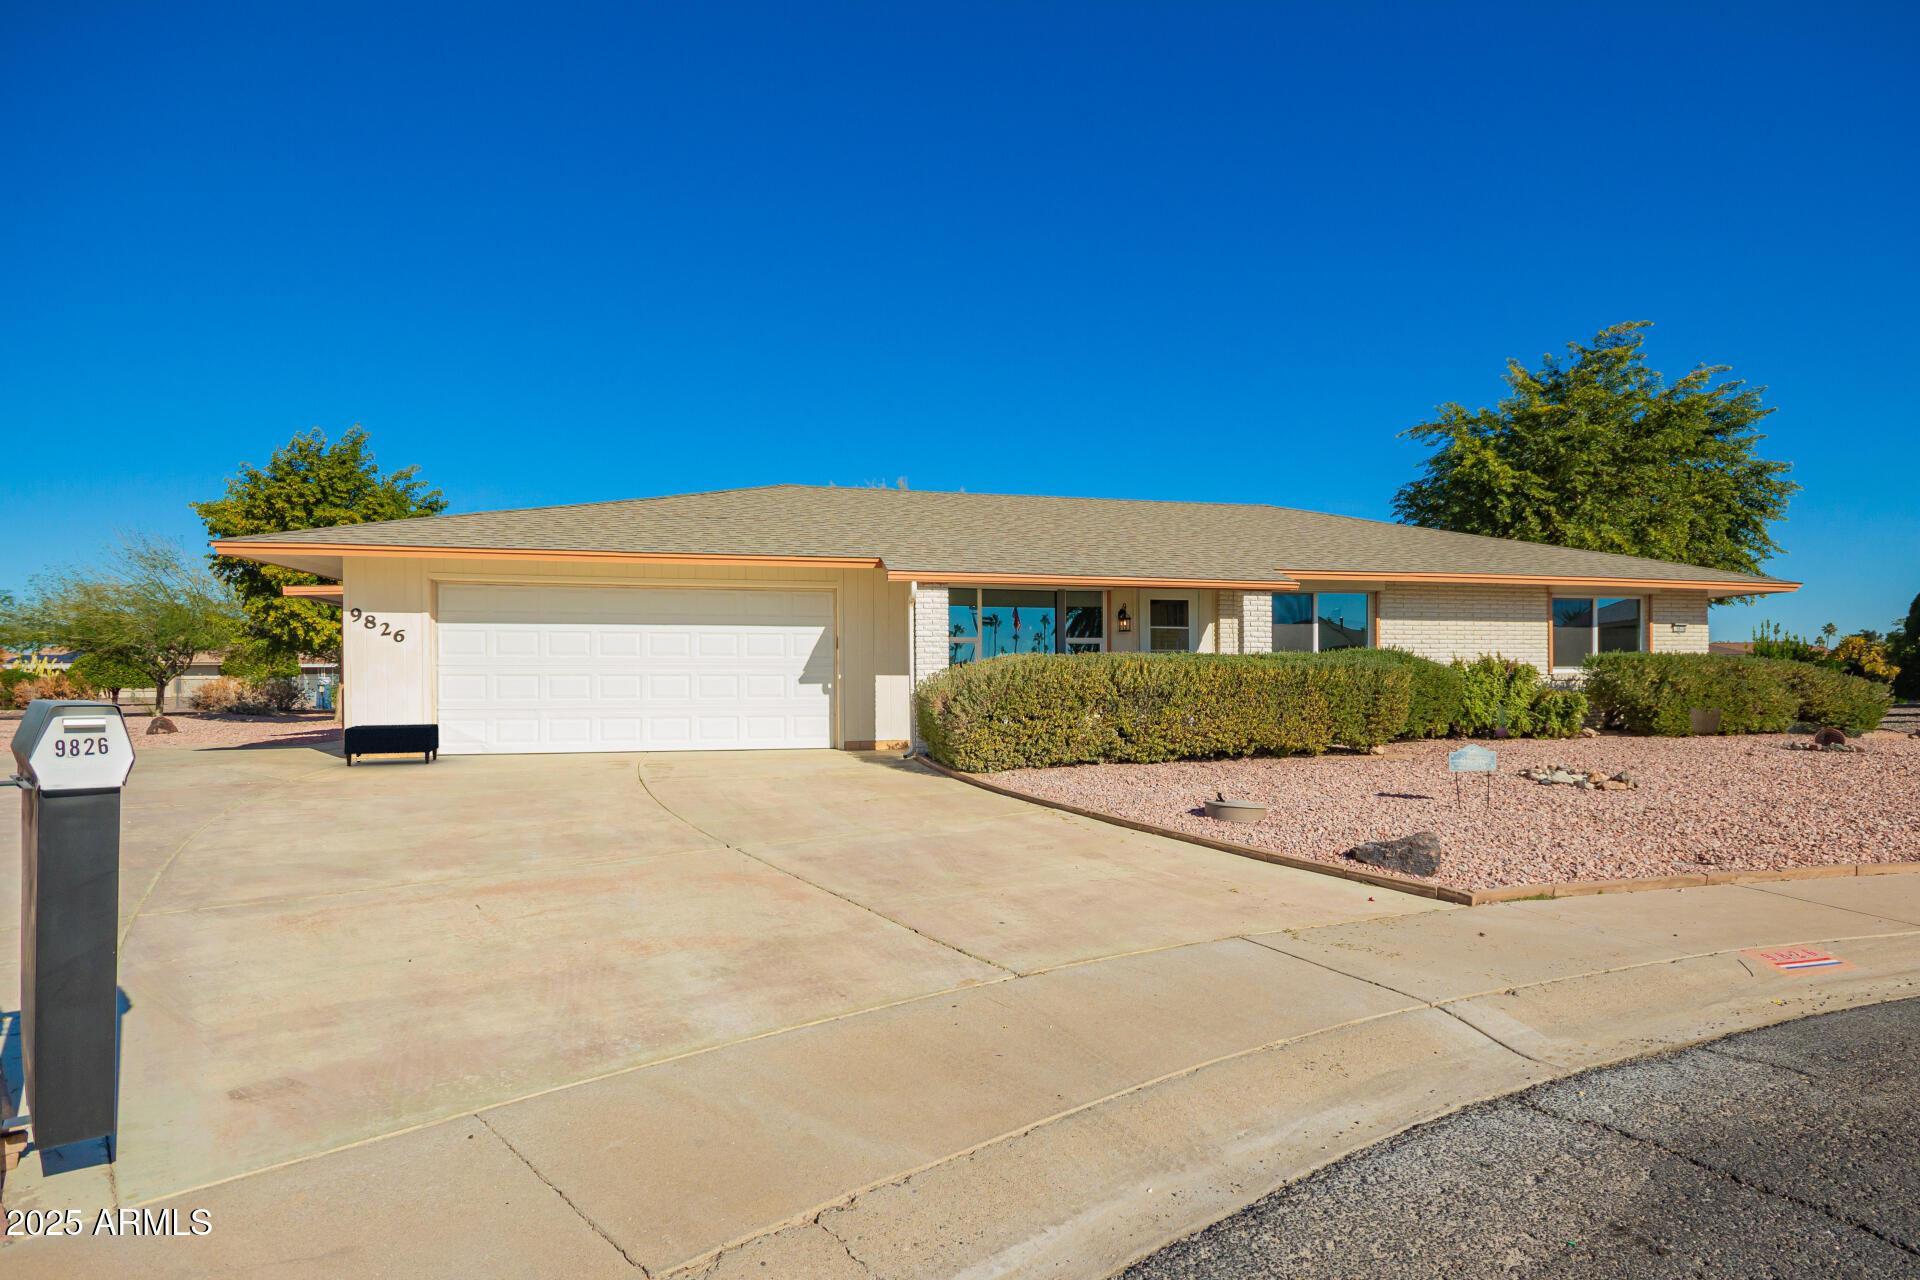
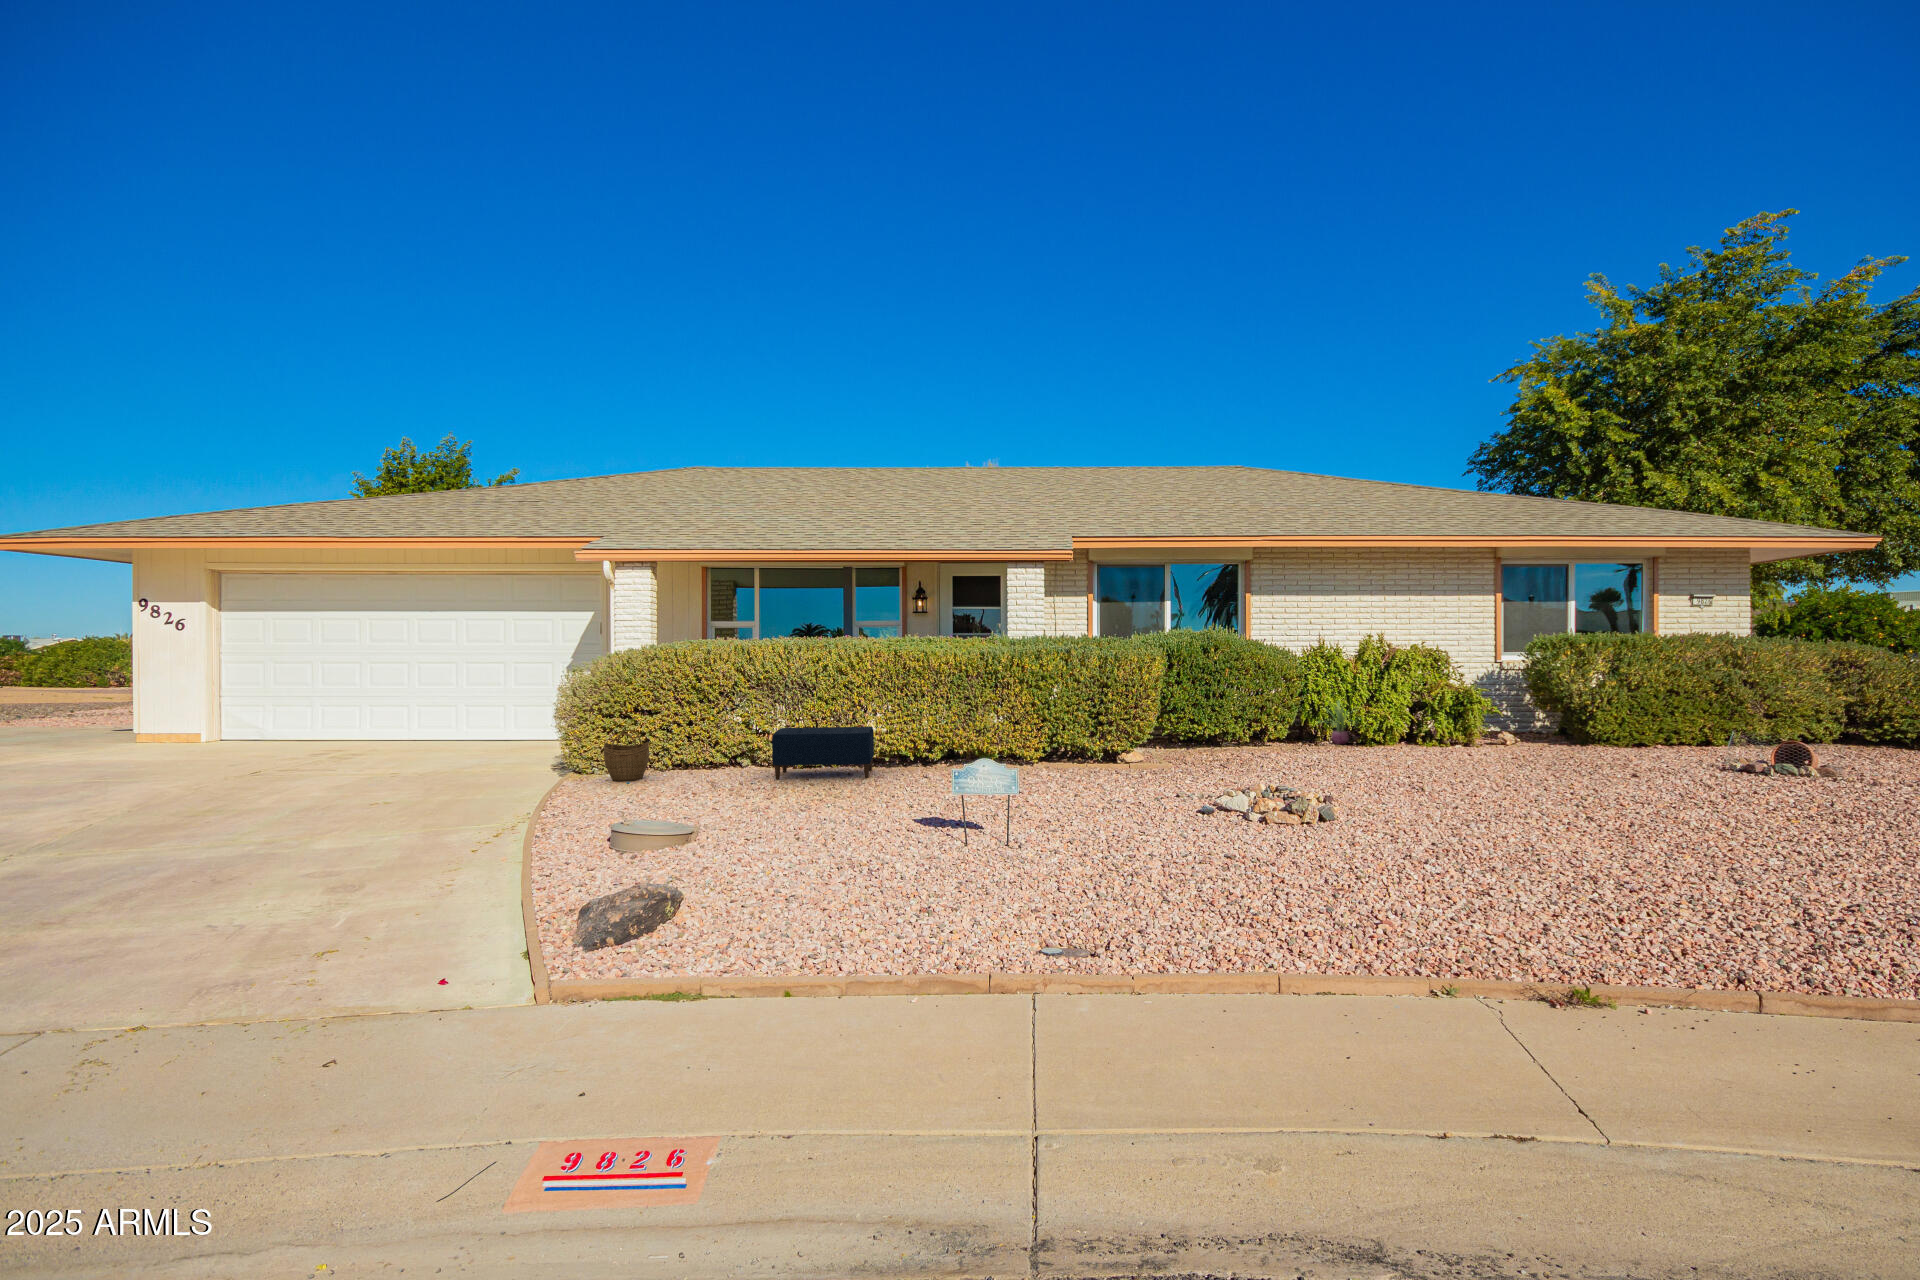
woven basket: present [1690,705,1721,733] -> present [604,730,649,781]
bench: present [344,724,439,766] -> present [772,727,874,779]

